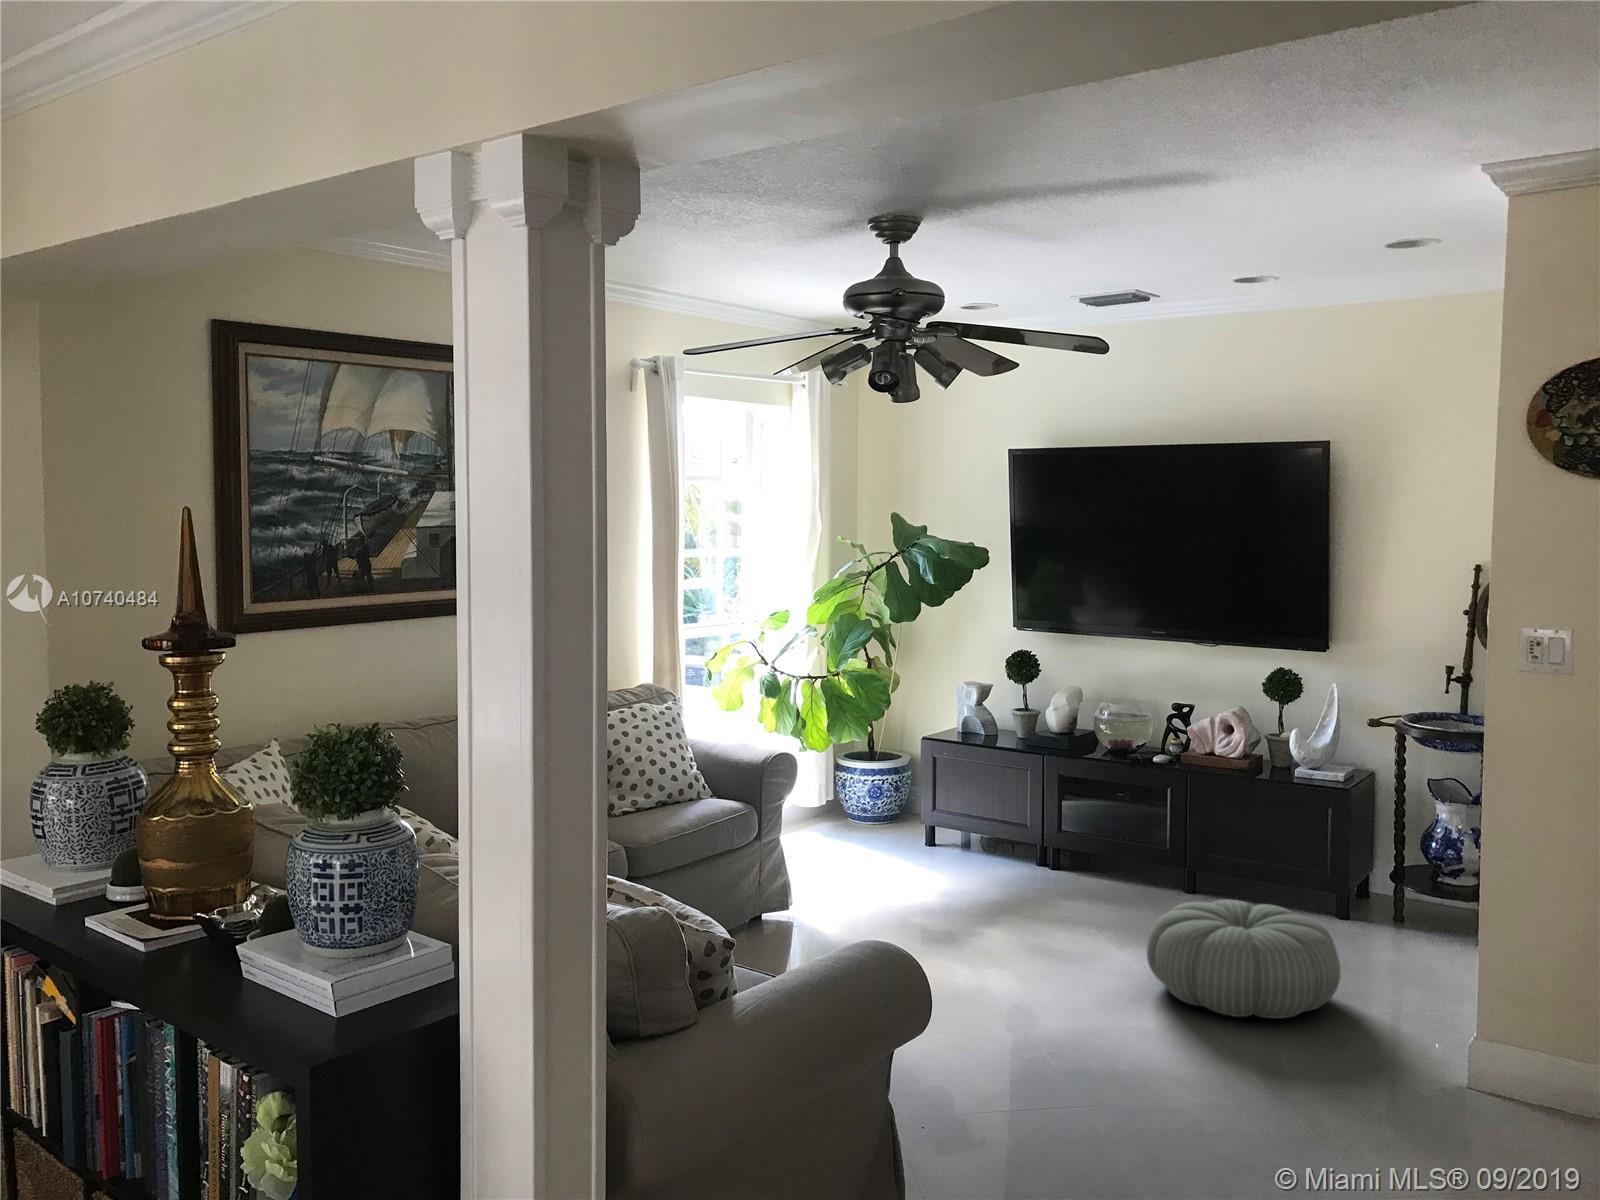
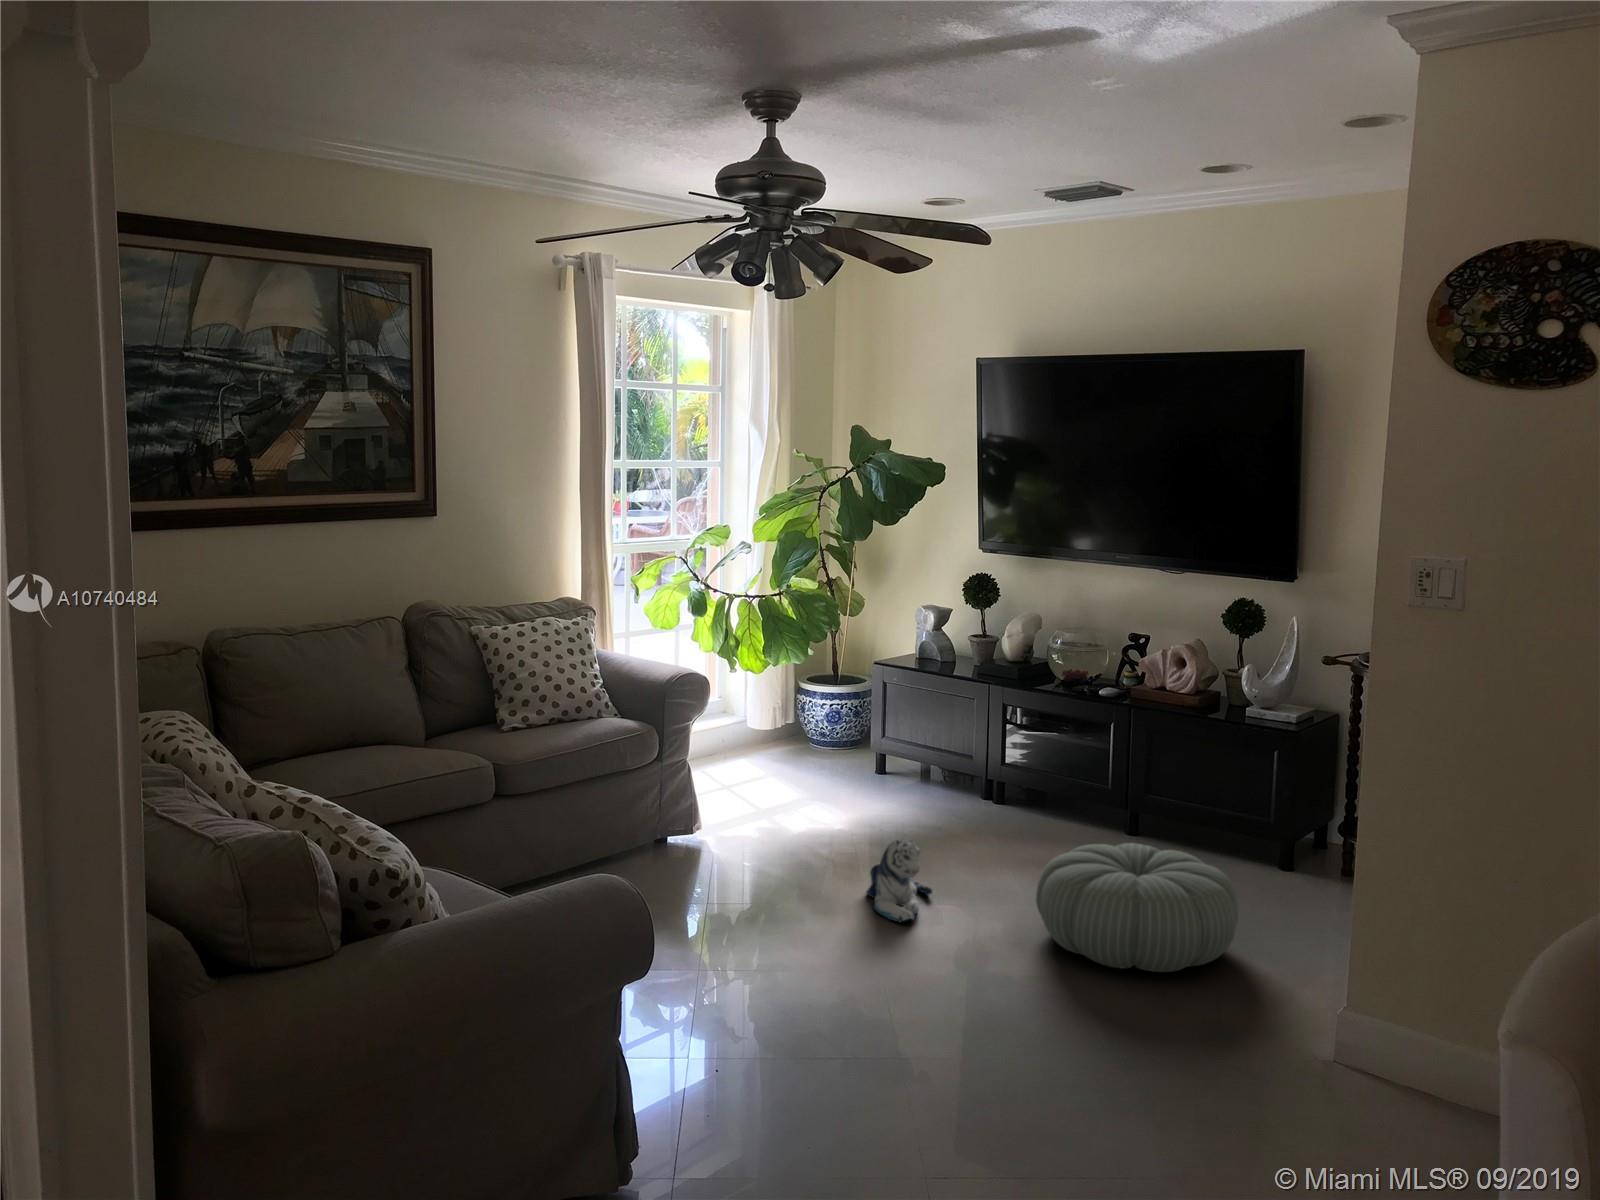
plush toy: none [974,907,1038,986] -> present [866,840,932,923]

